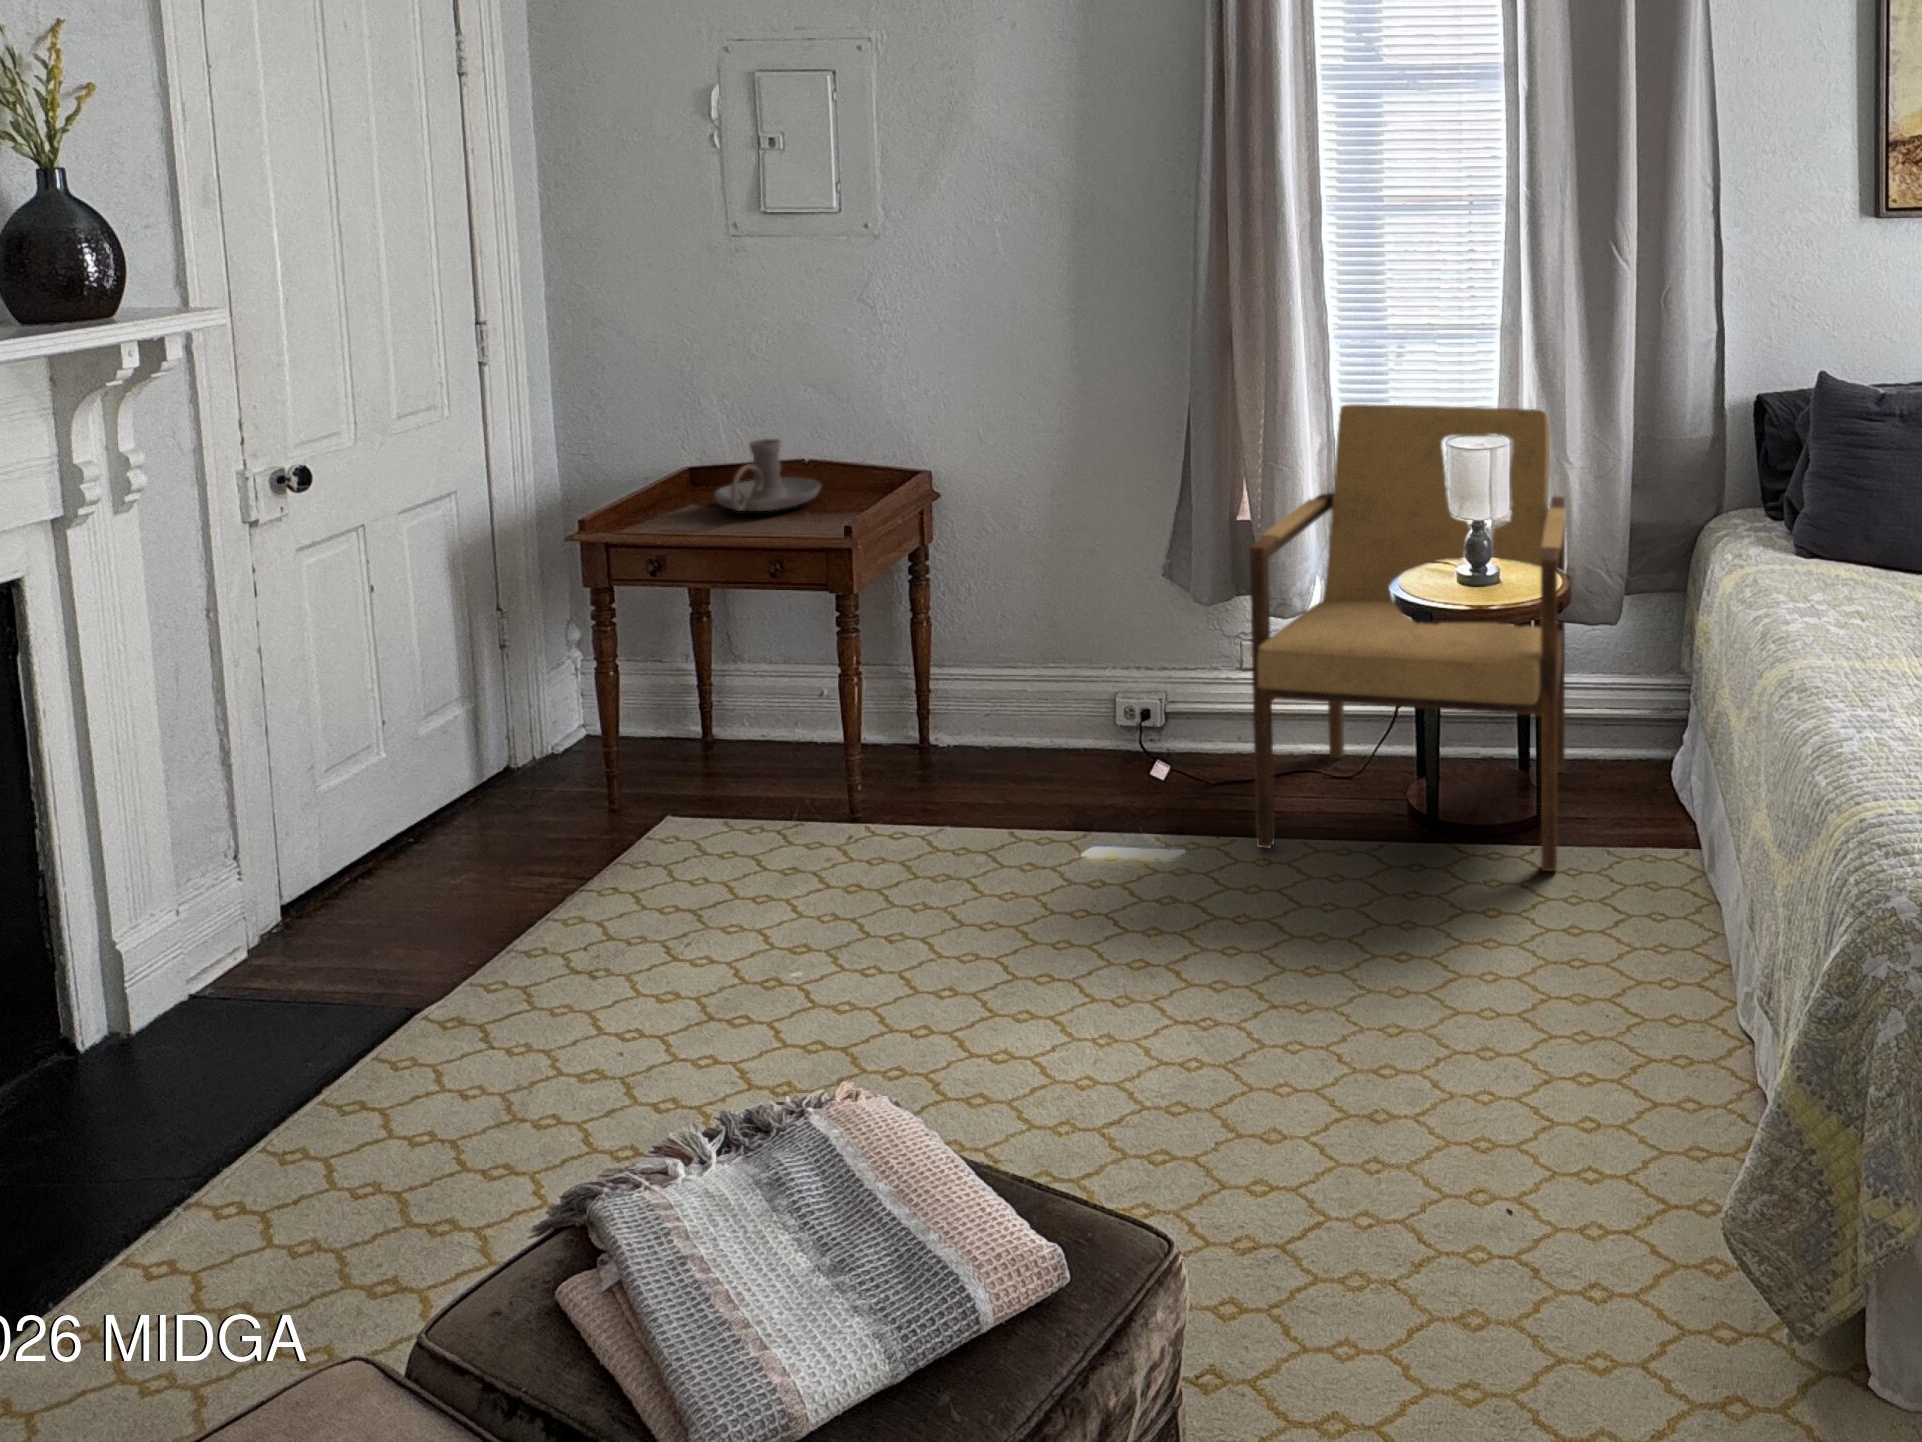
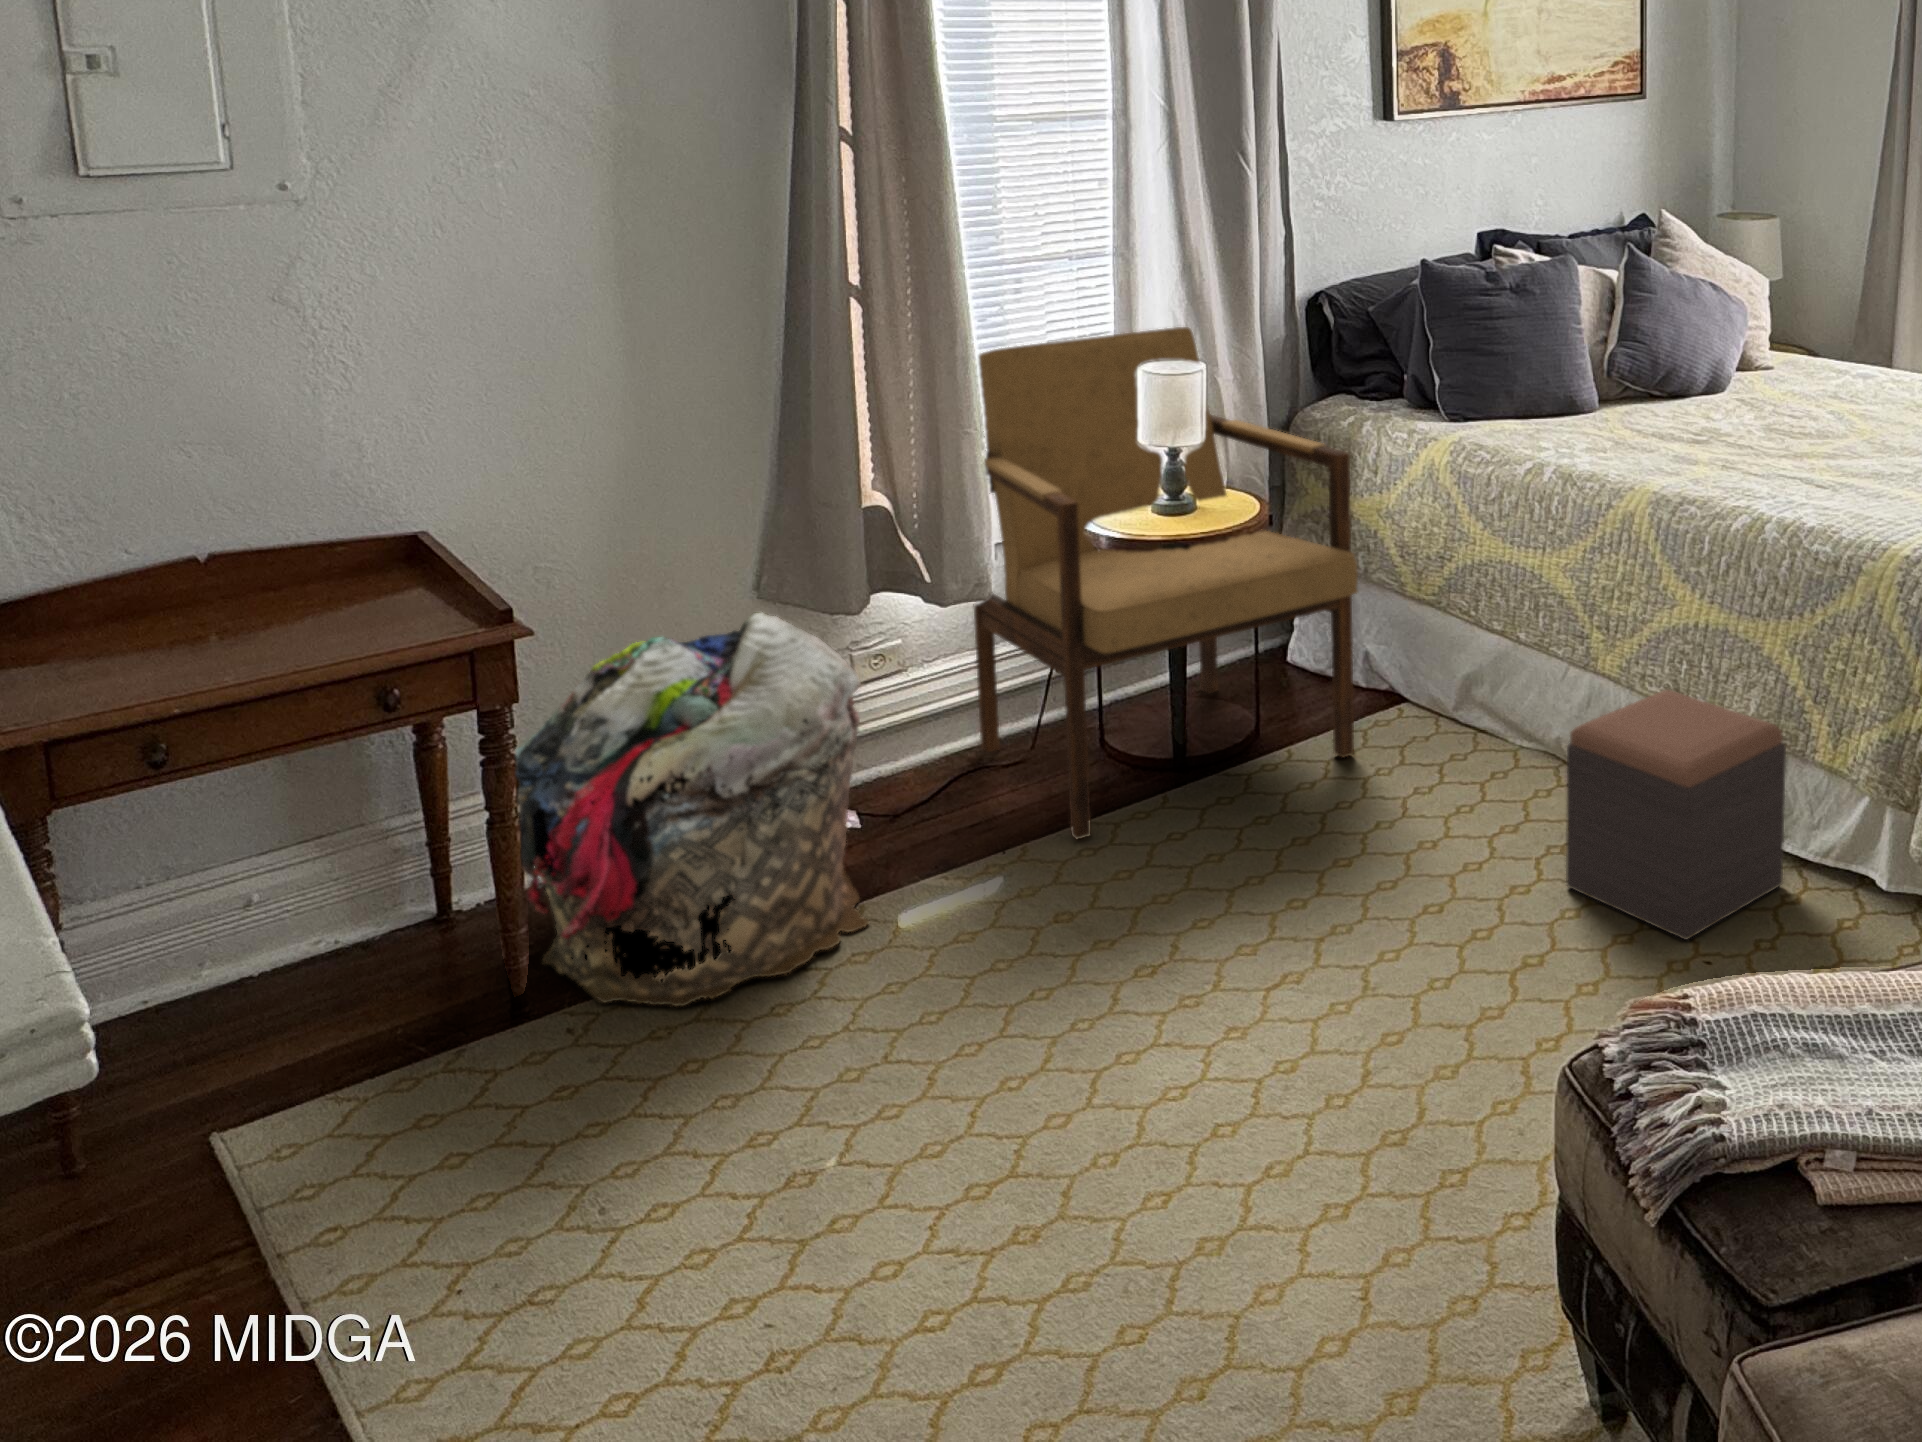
candle holder: present [714,439,820,511] -> none [137,517,327,635]
laundry basket: none [838,579,1166,859] -> present [516,612,869,1007]
footstool: none [1489,901,1684,1187] -> present [1566,690,1786,940]

